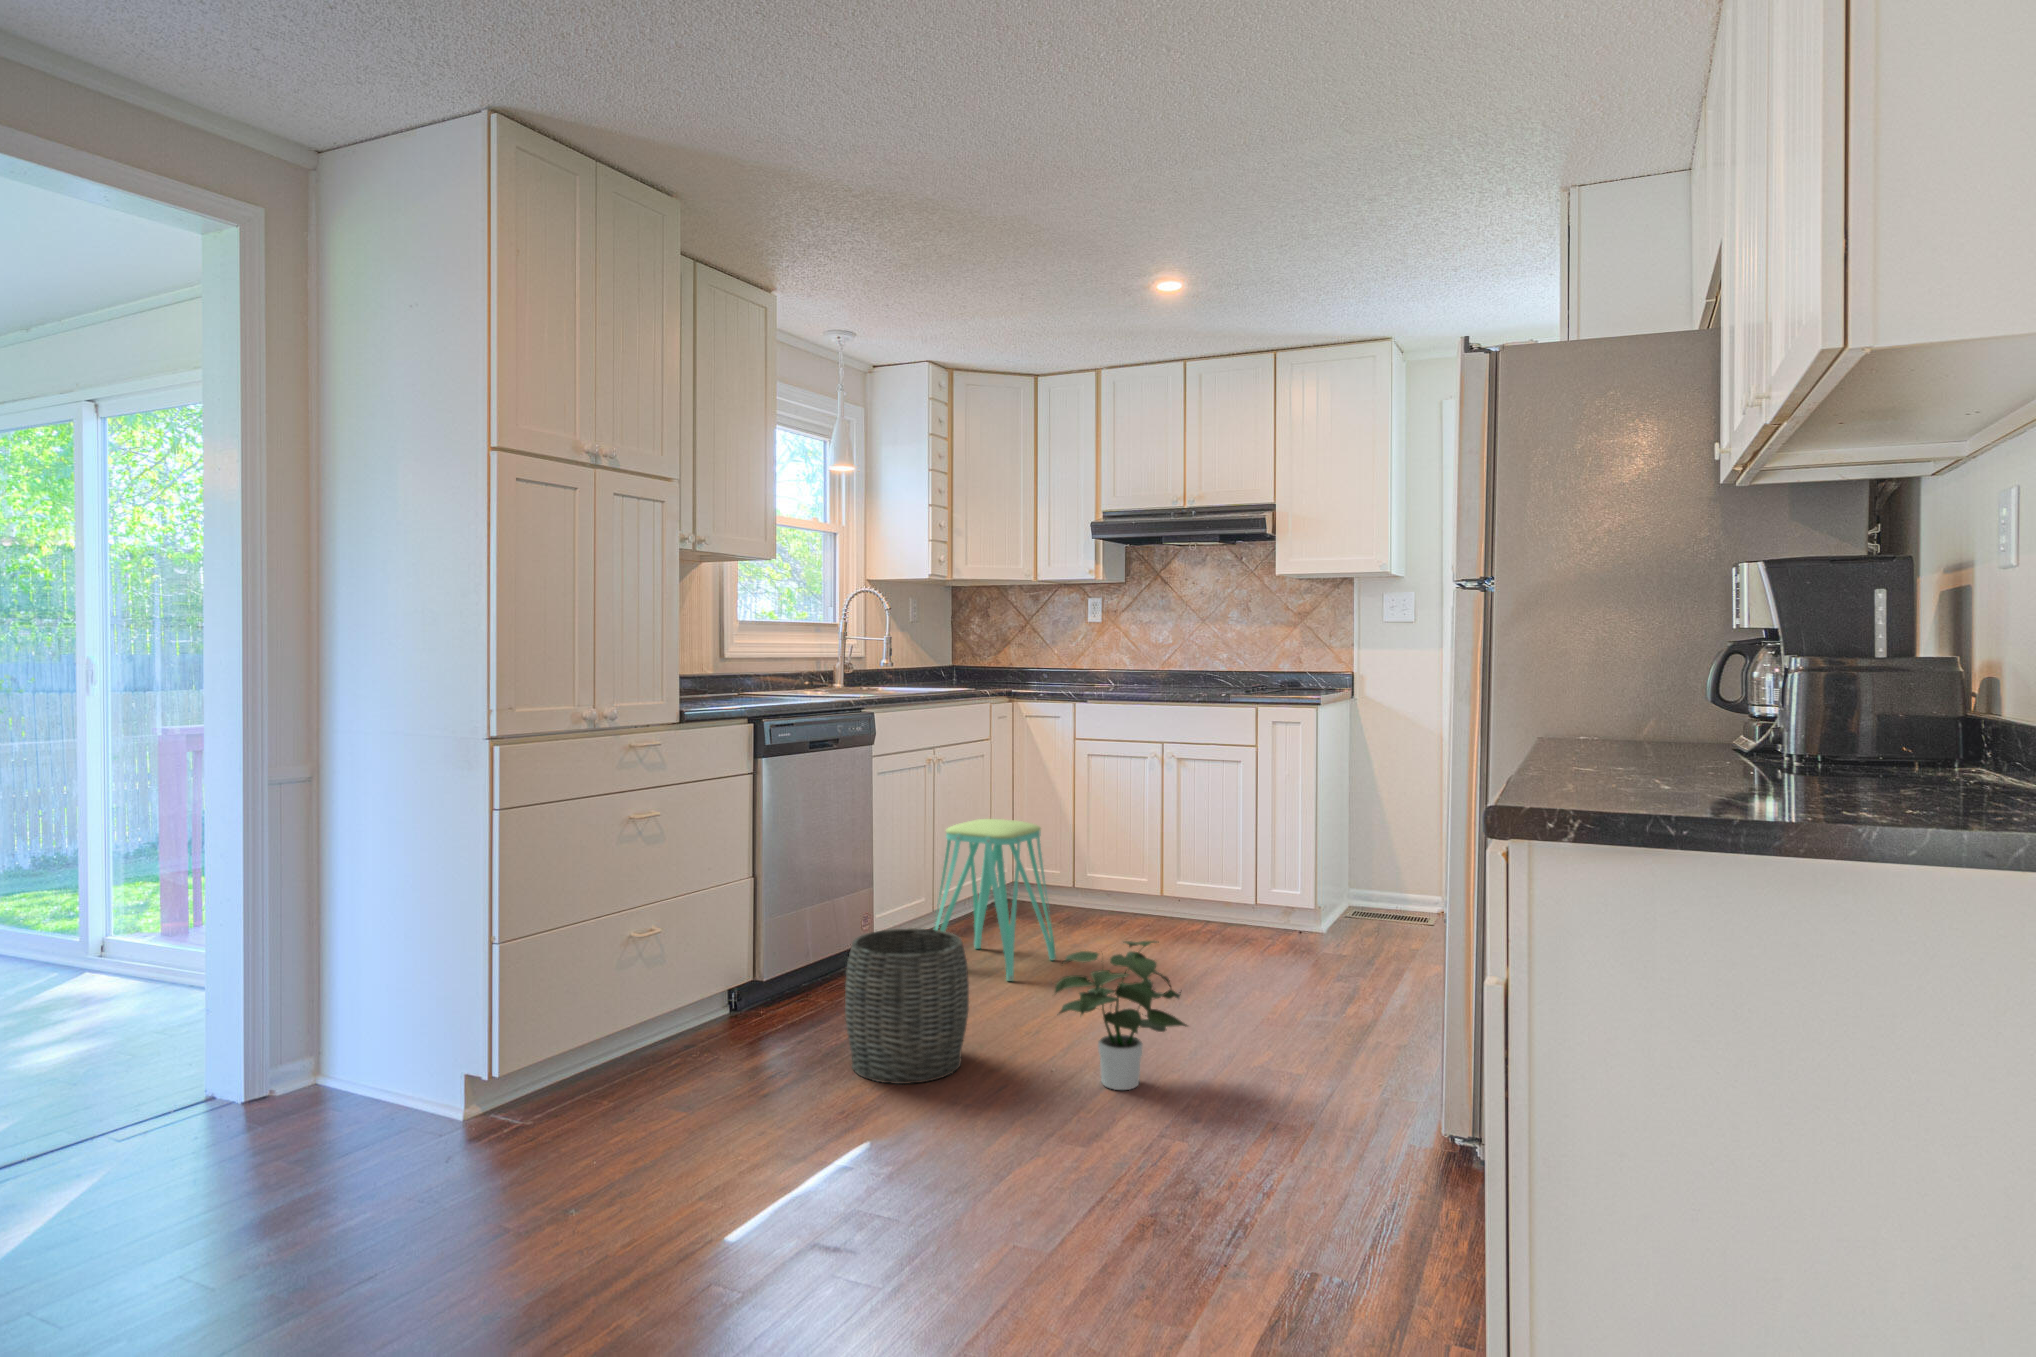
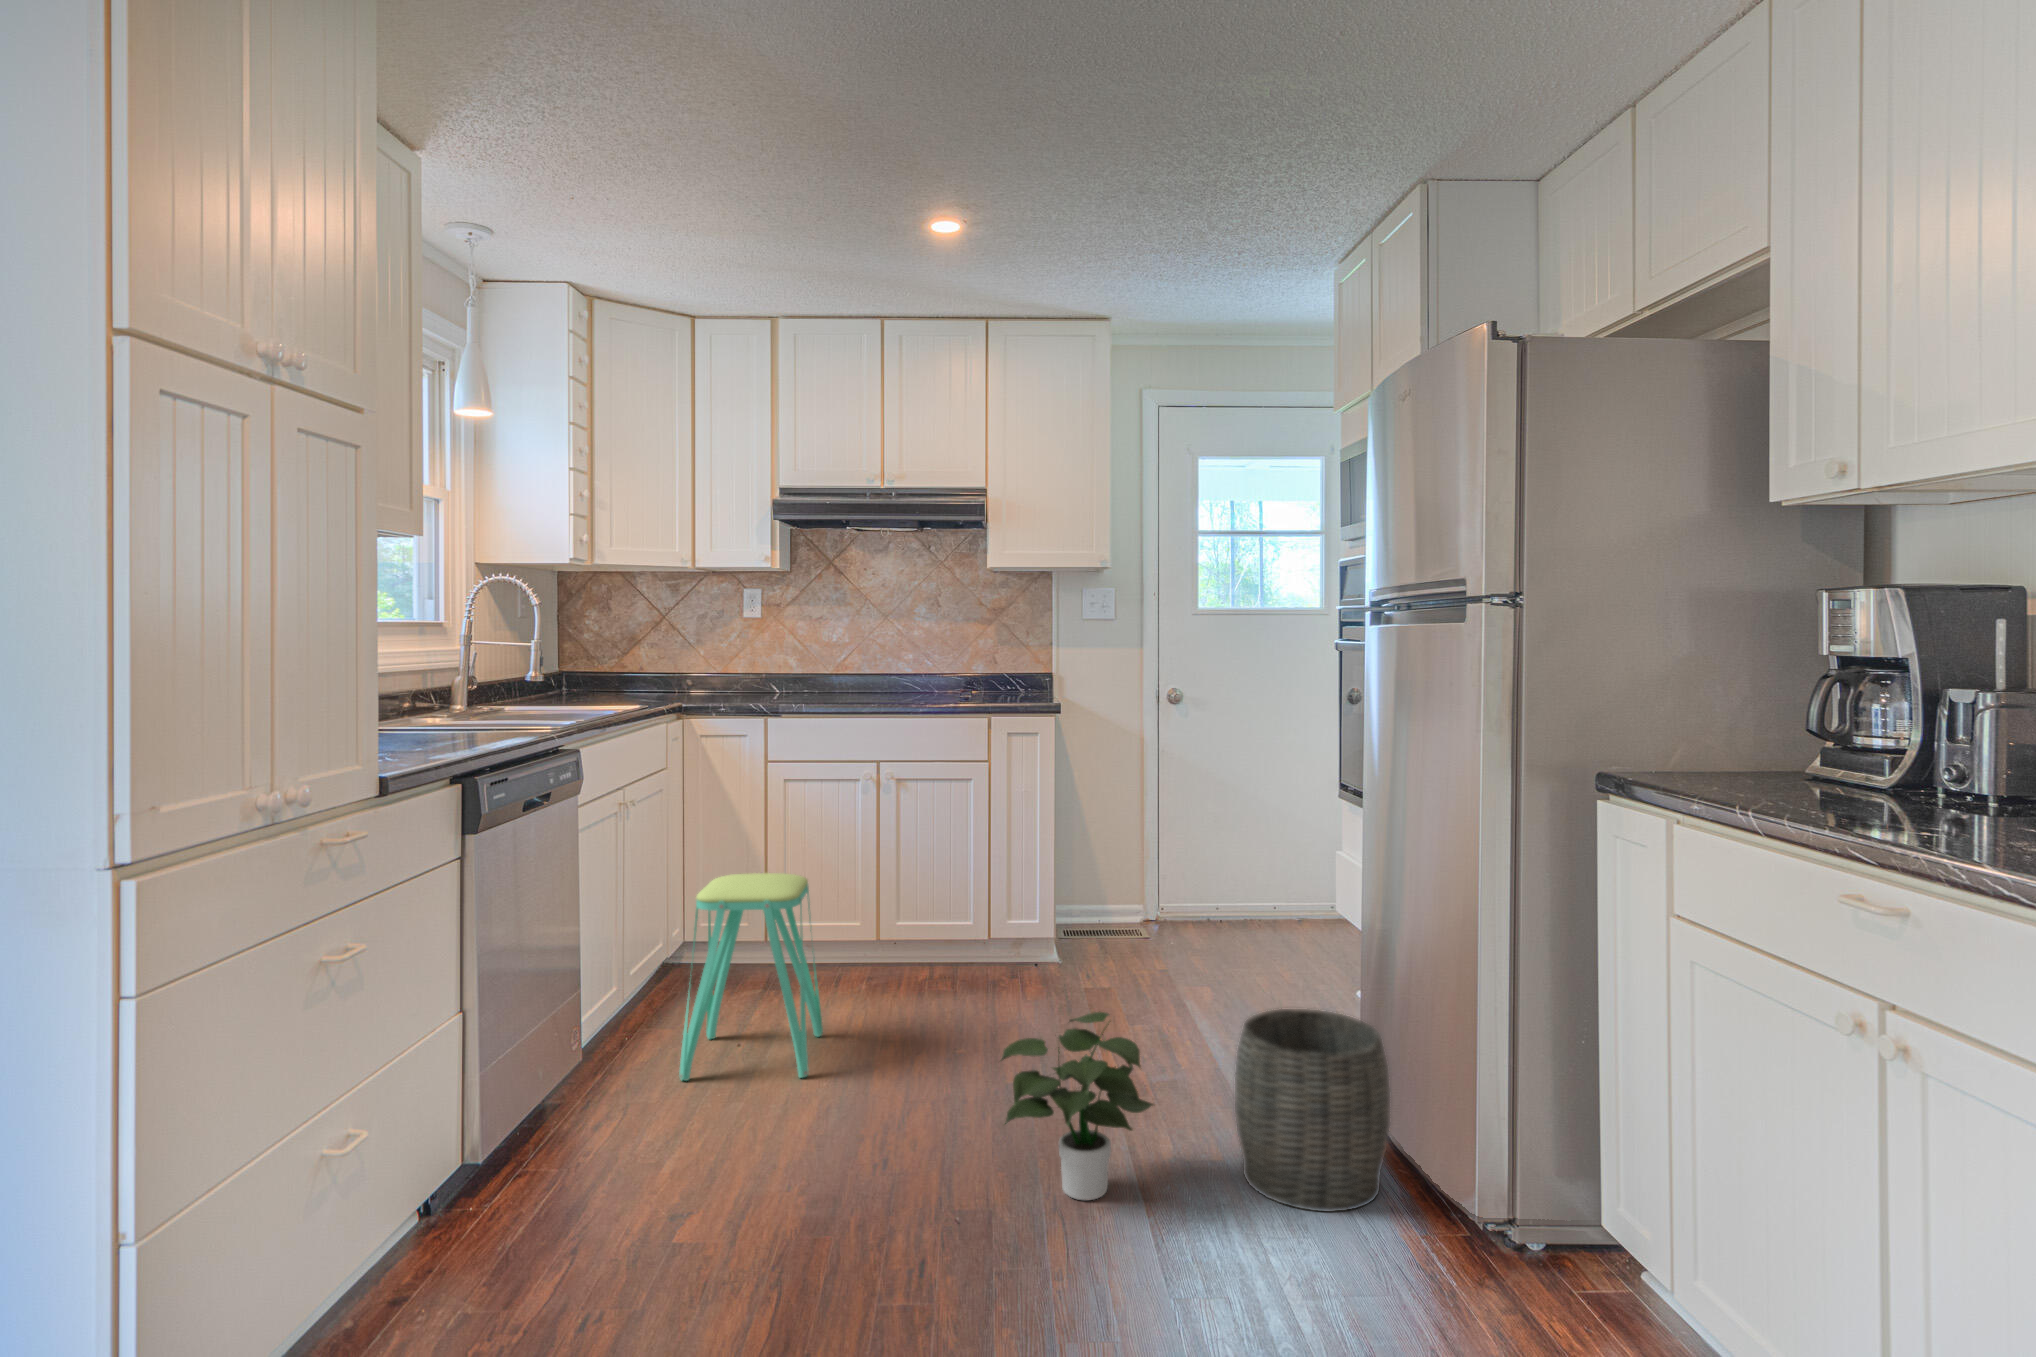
woven basket: present [845,928,969,1084] -> present [1235,1009,1390,1212]

